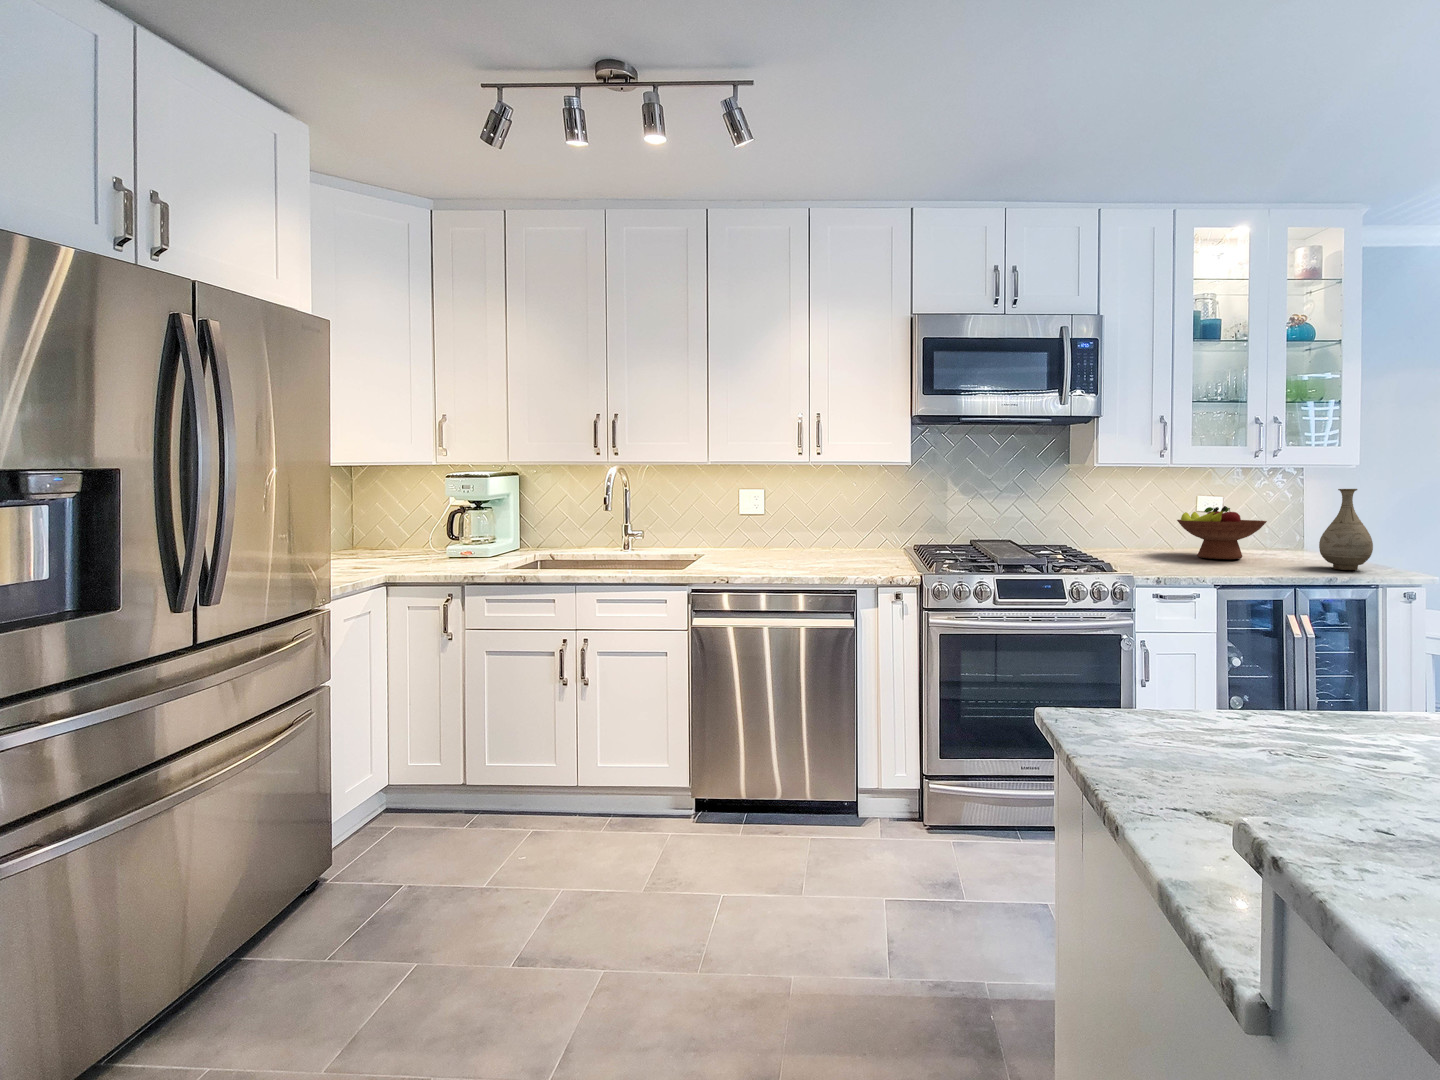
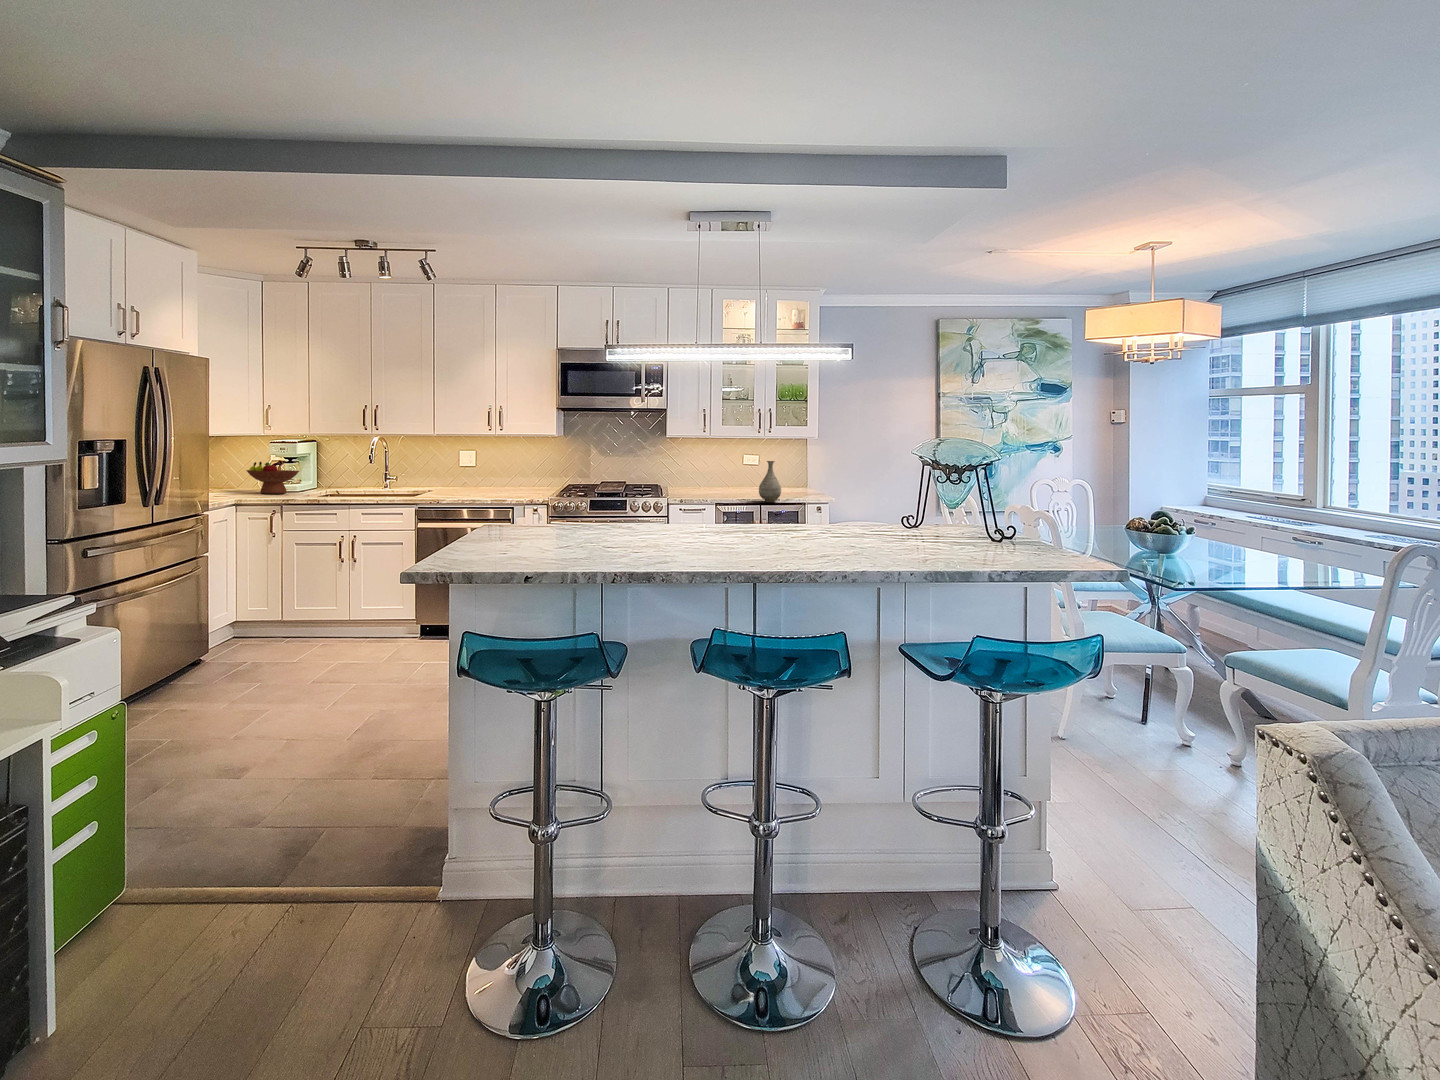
fruit bowl: present [1177,506,1267,559] -> present [246,462,299,494]

